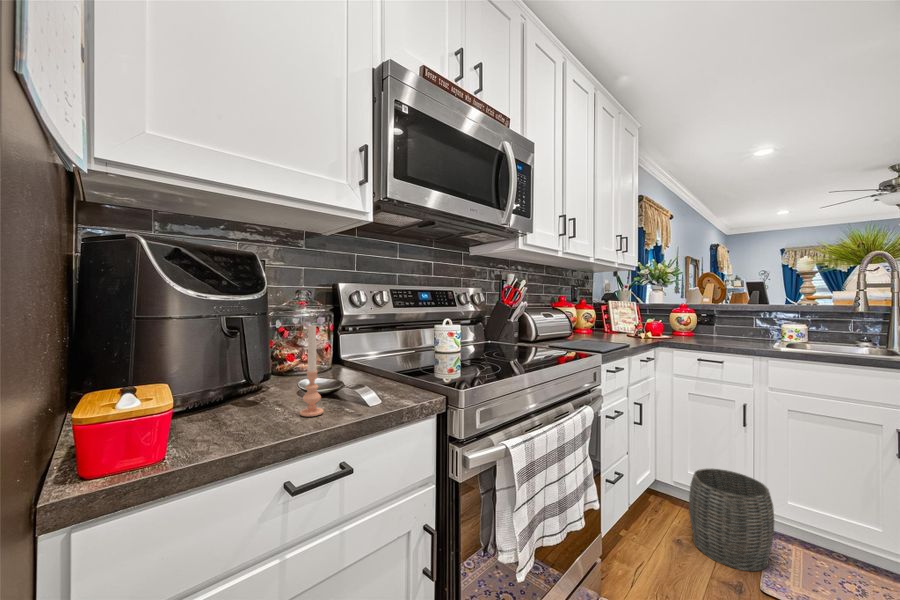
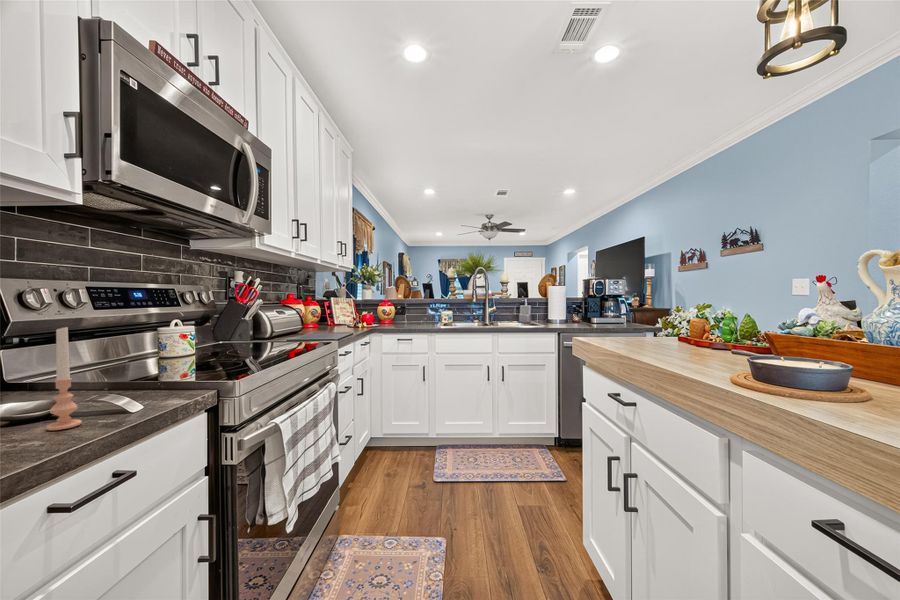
woven basket: present [689,469,774,571] -> none [397,417,446,482]

